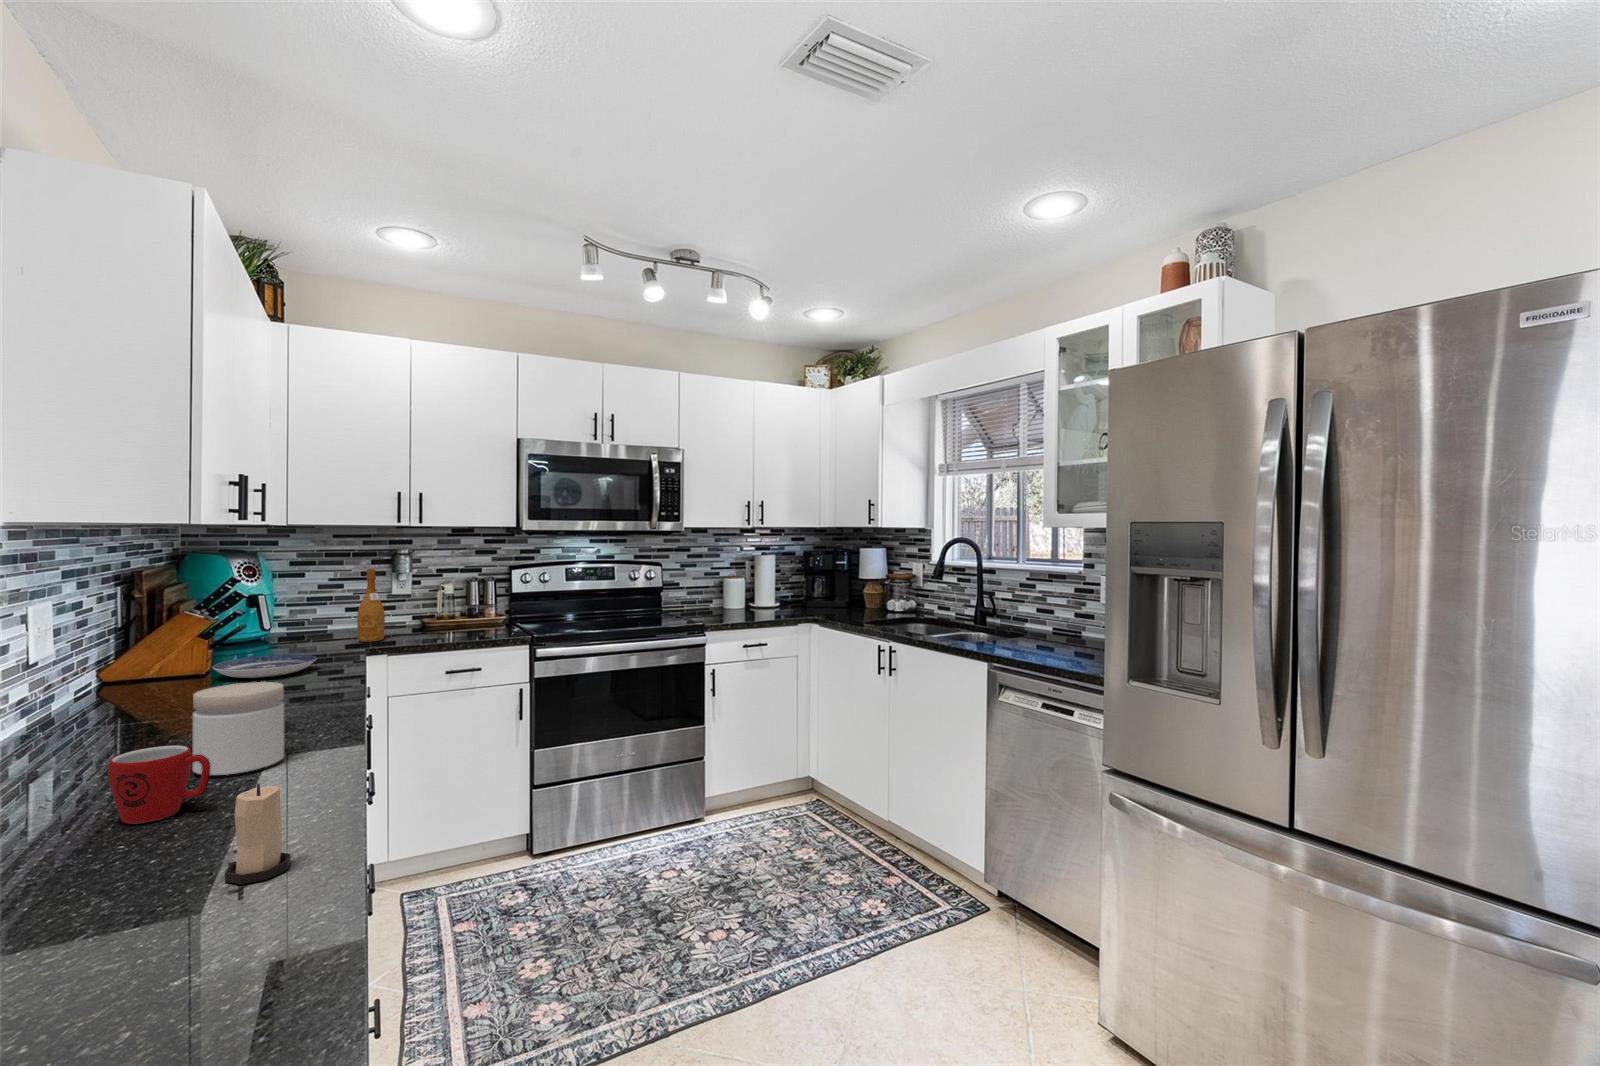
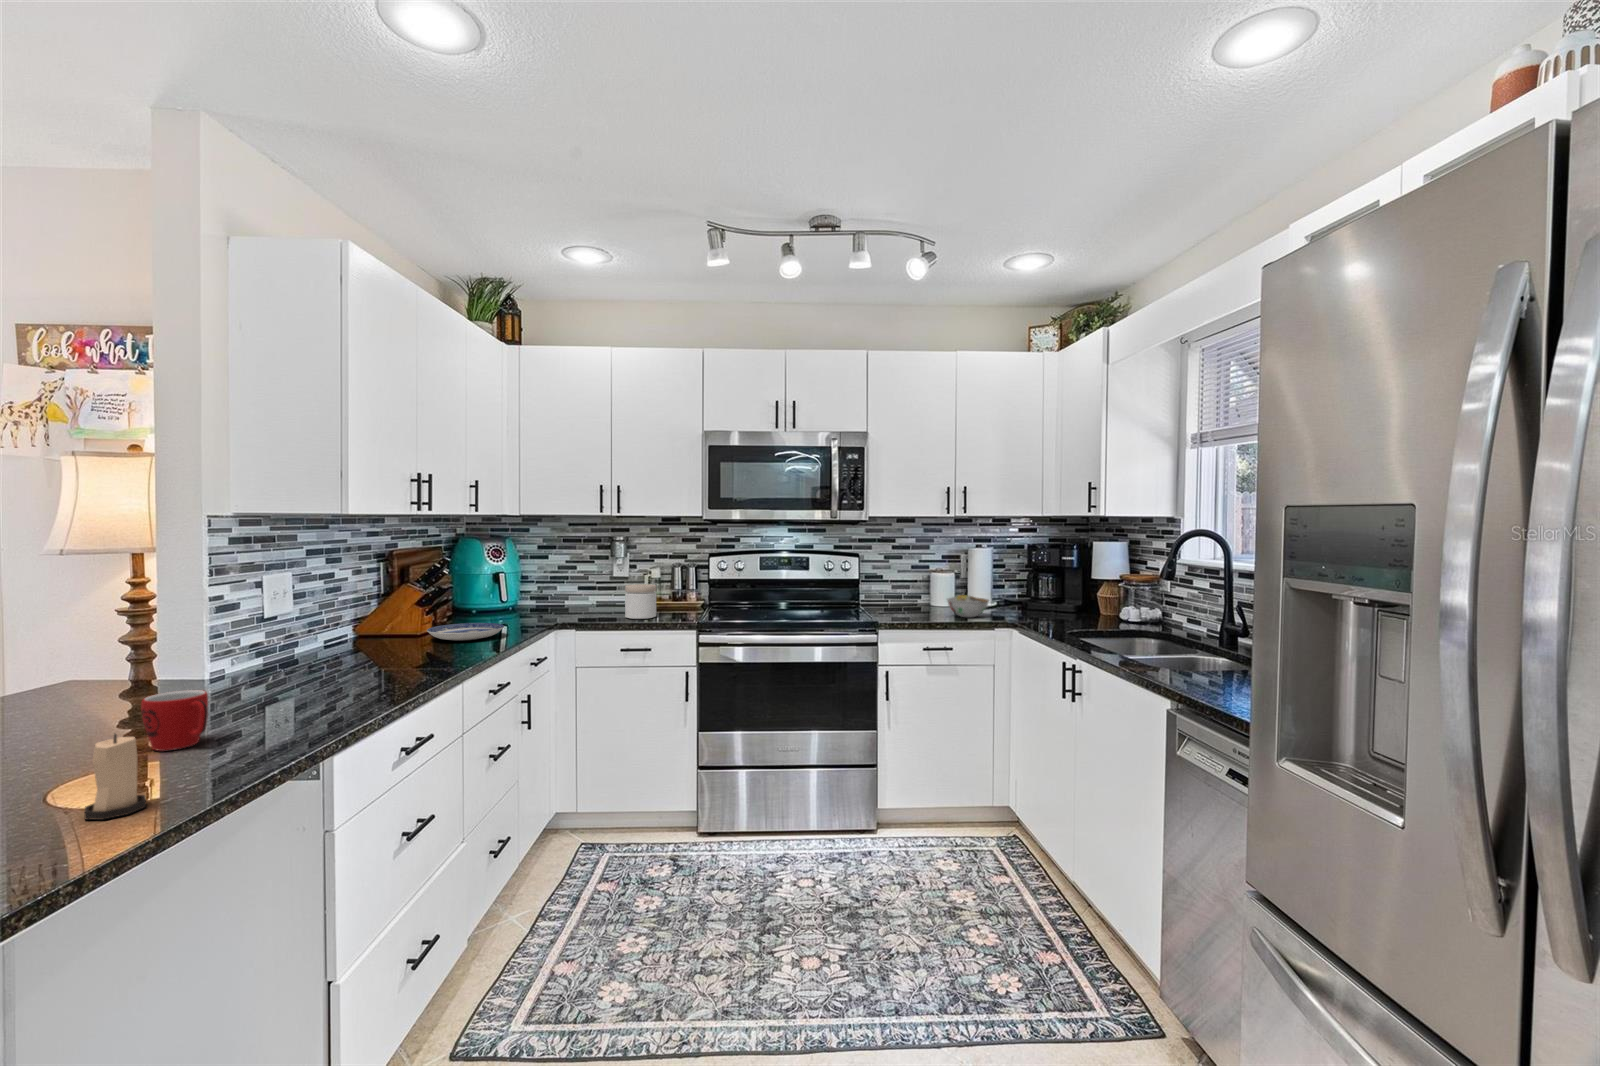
wine bottle: present [357,569,385,642] -> none [574,553,595,617]
bowl: none [752,597,792,617] -> present [947,595,989,617]
jar: present [193,682,284,775] -> present [625,584,656,619]

